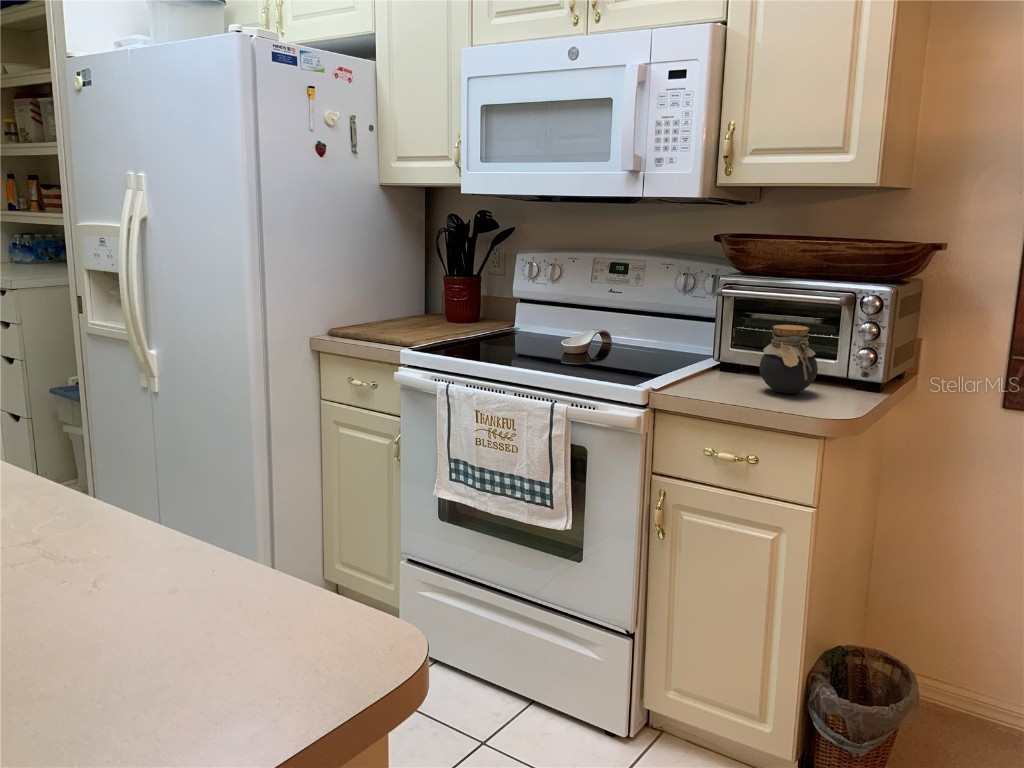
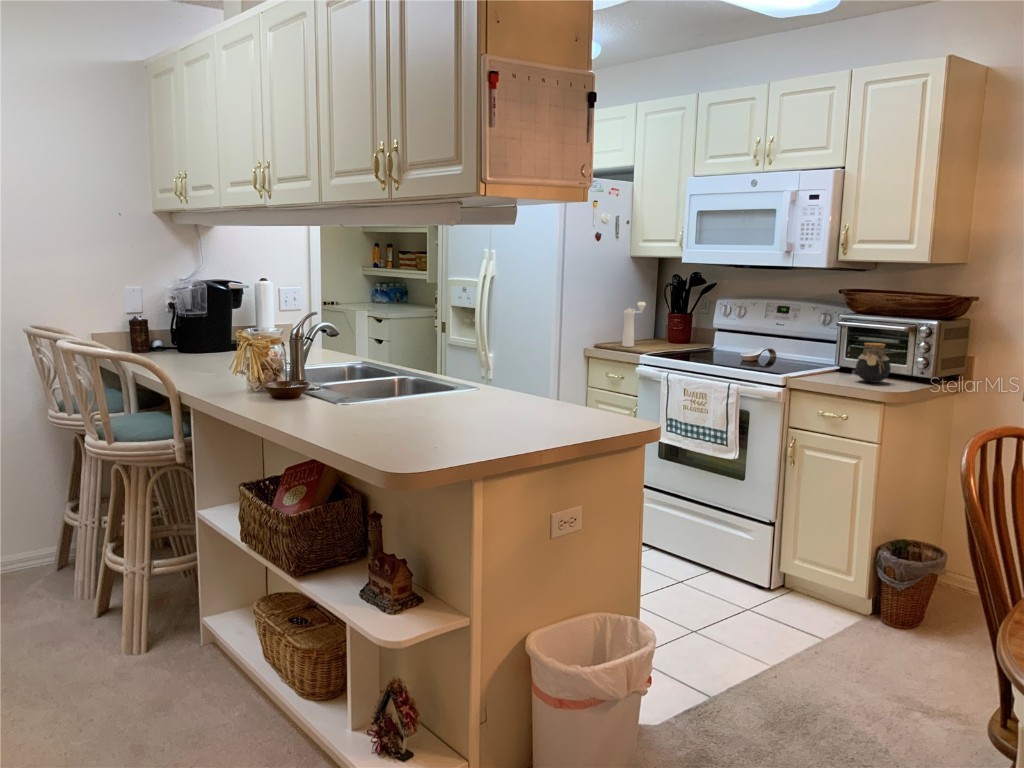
pepper mill: none [371,258,408,332] -> present [622,302,646,347]

